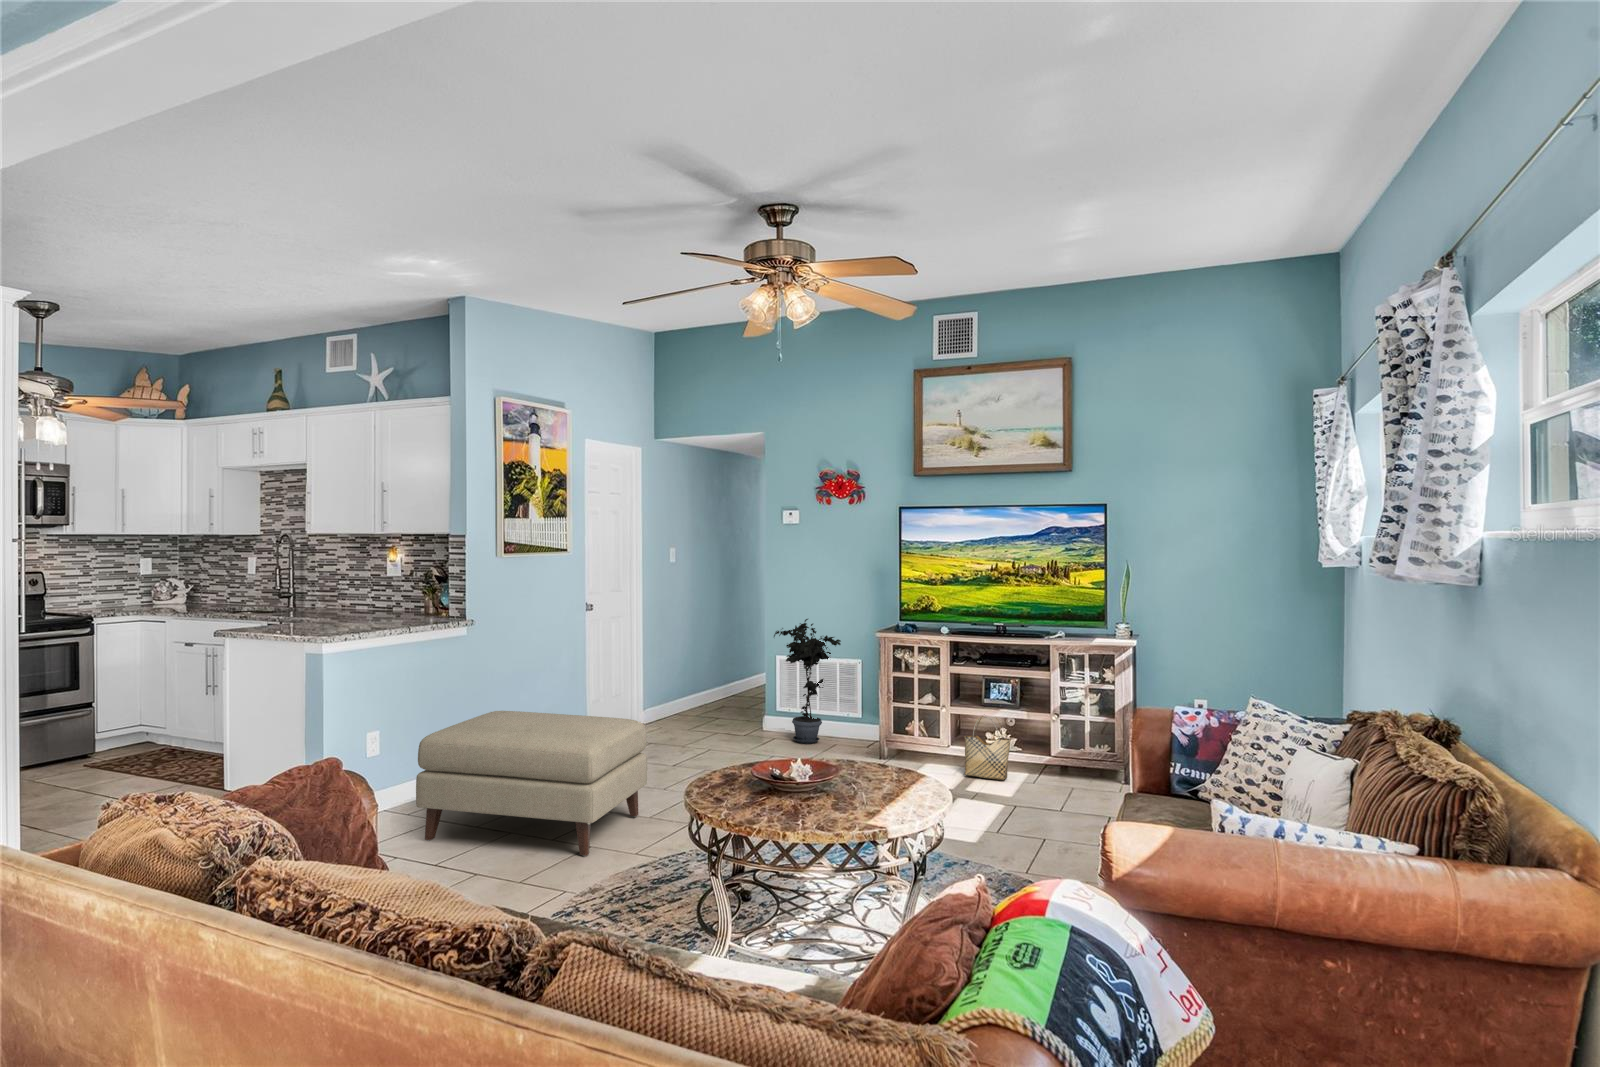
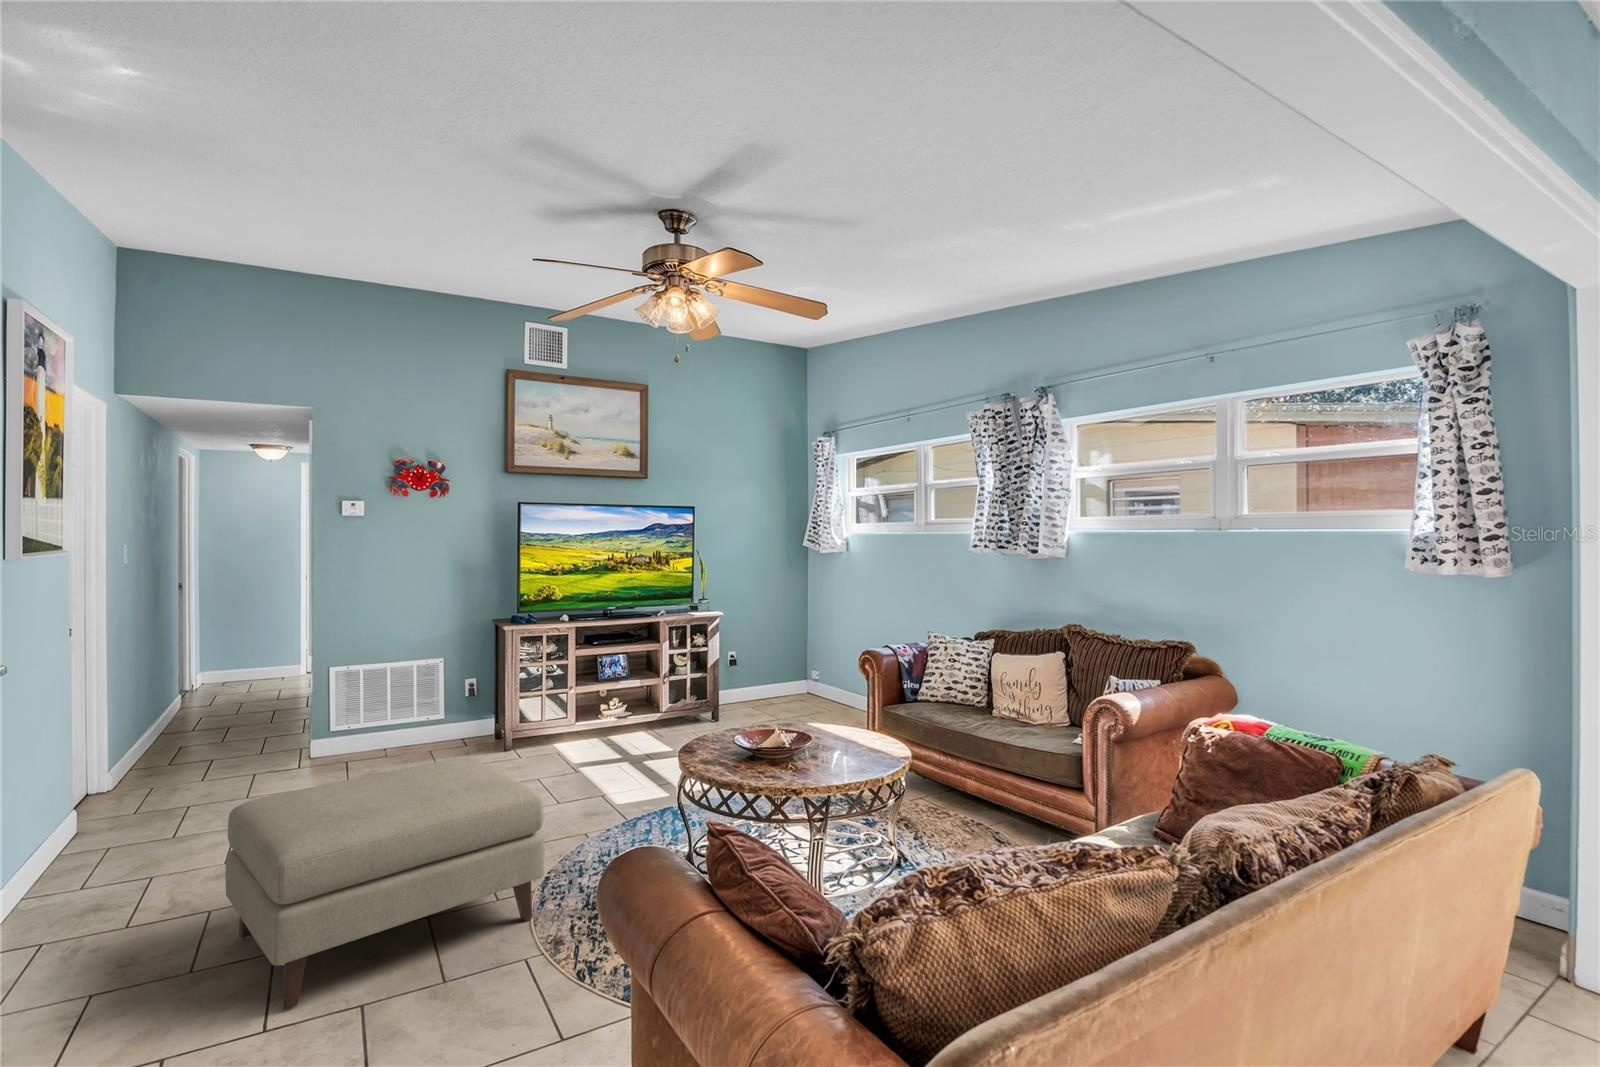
potted plant: present [774,619,841,744] -> none [357,622,458,759]
woven basket: present [964,716,1011,780] -> none [610,684,647,741]

